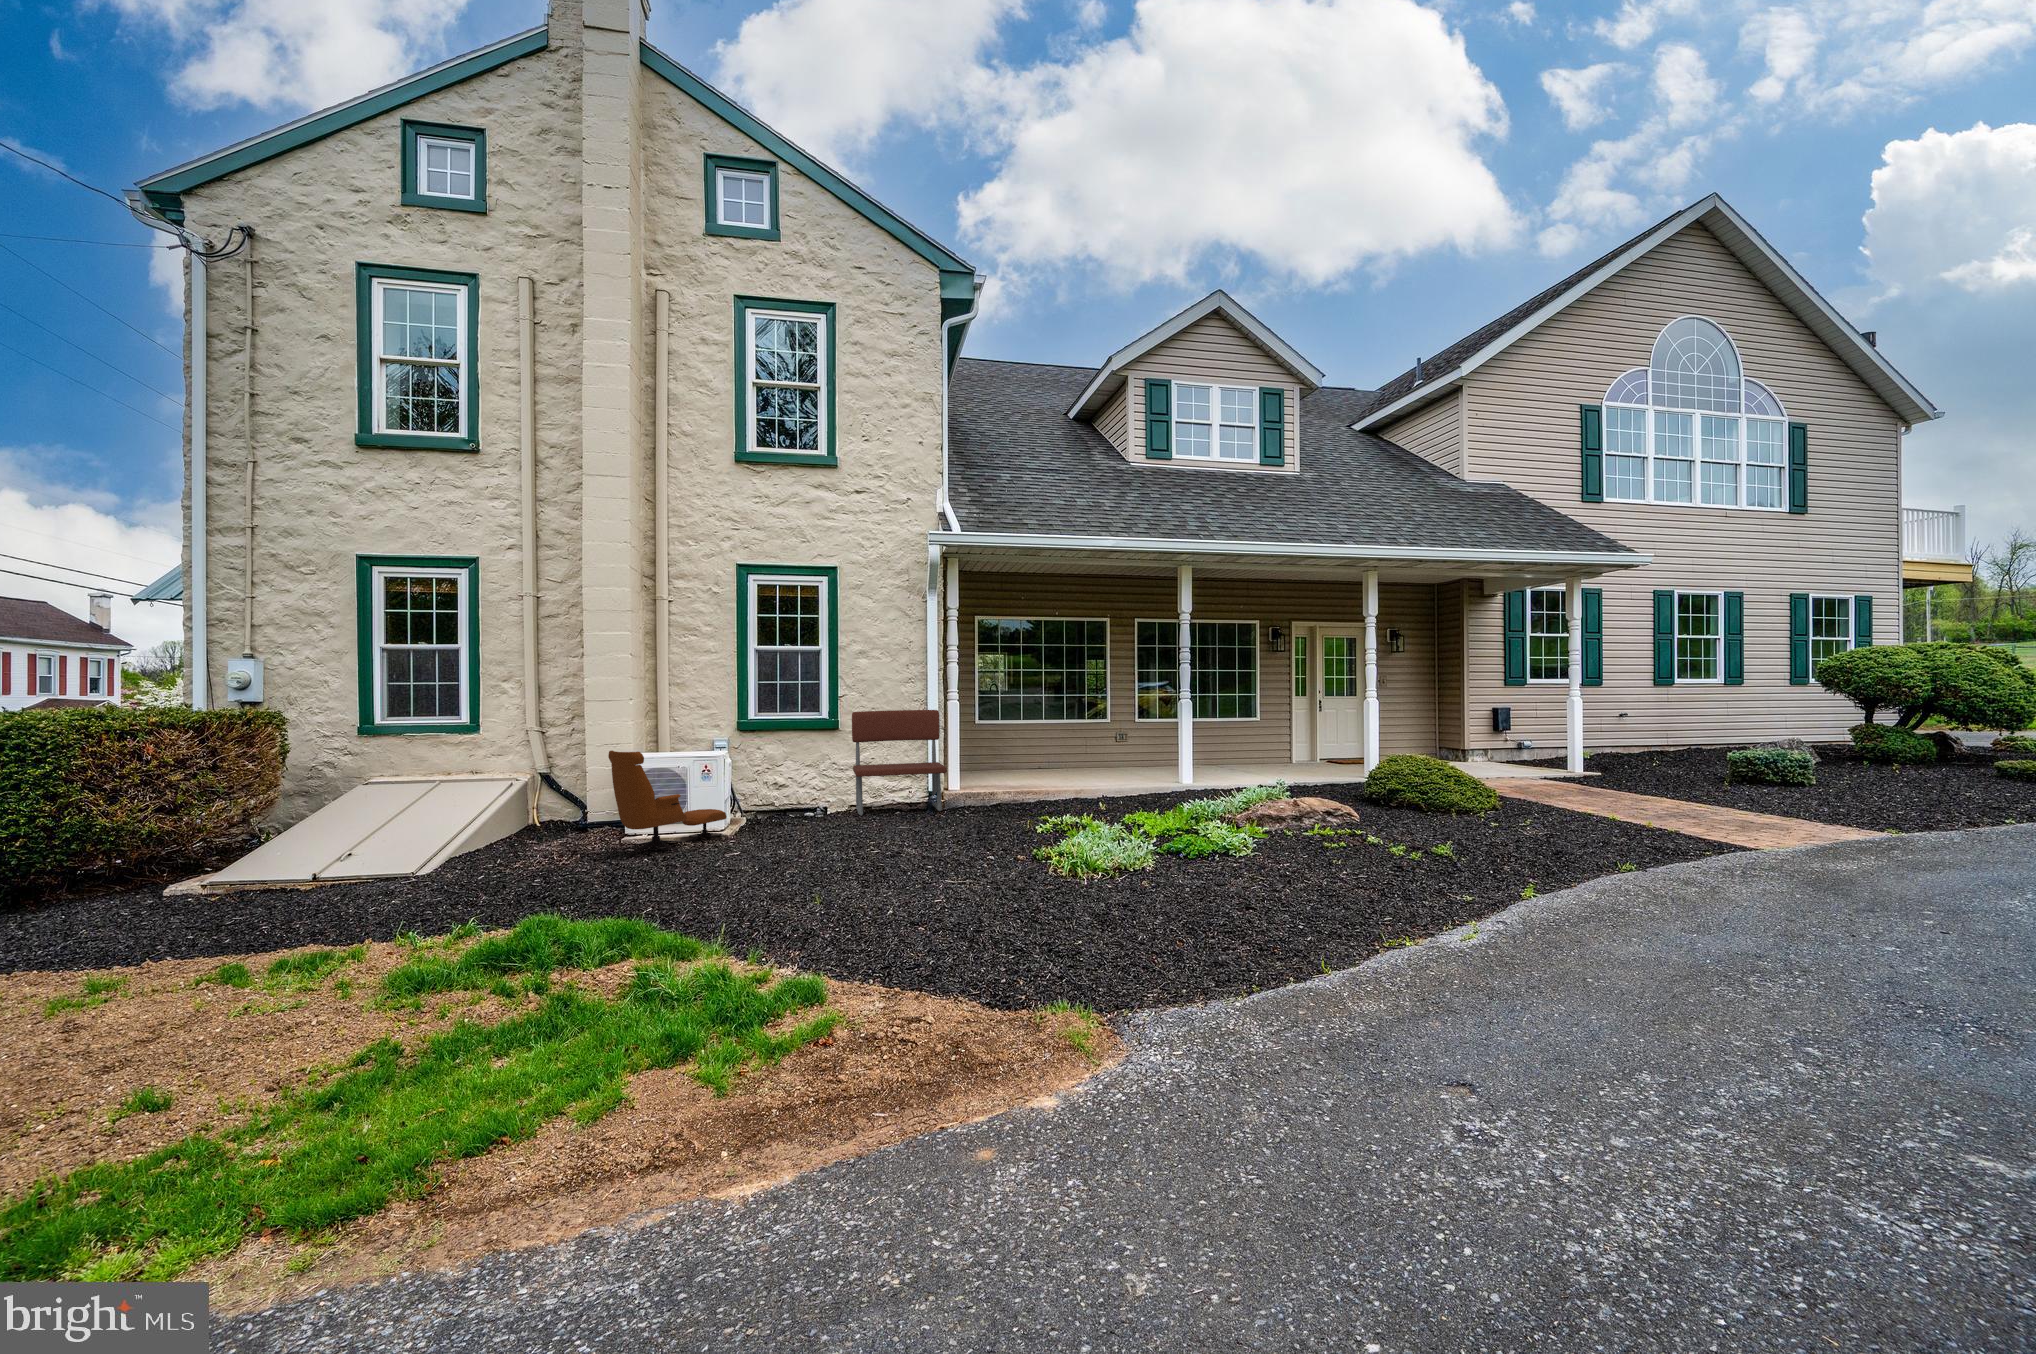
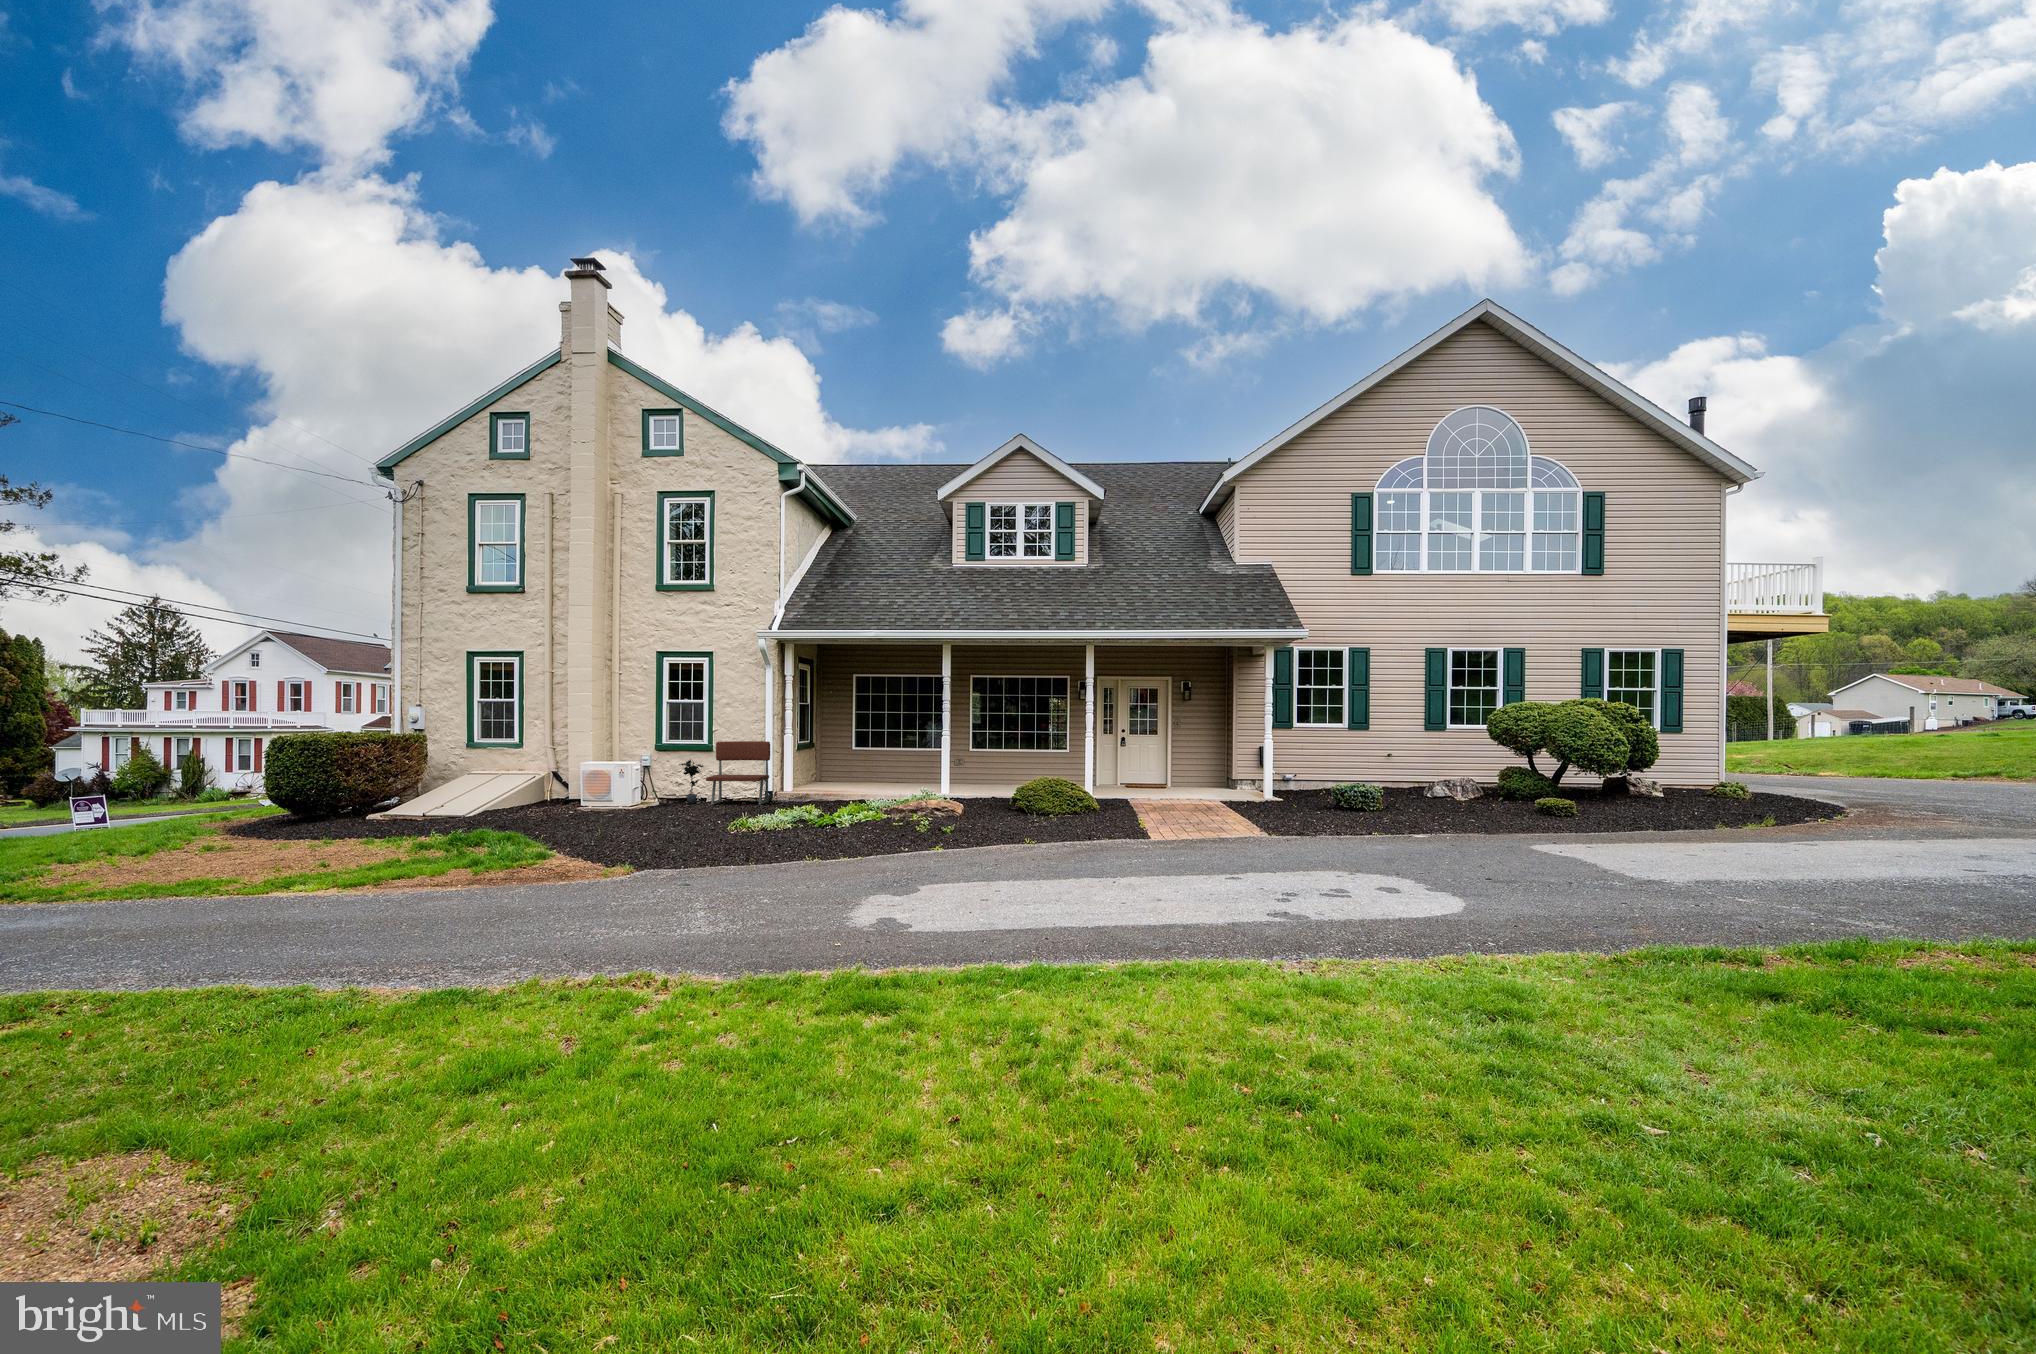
potted plant: none [786,740,835,814] -> present [679,759,704,803]
lounge chair: present [608,751,727,856] -> none [550,760,622,815]

